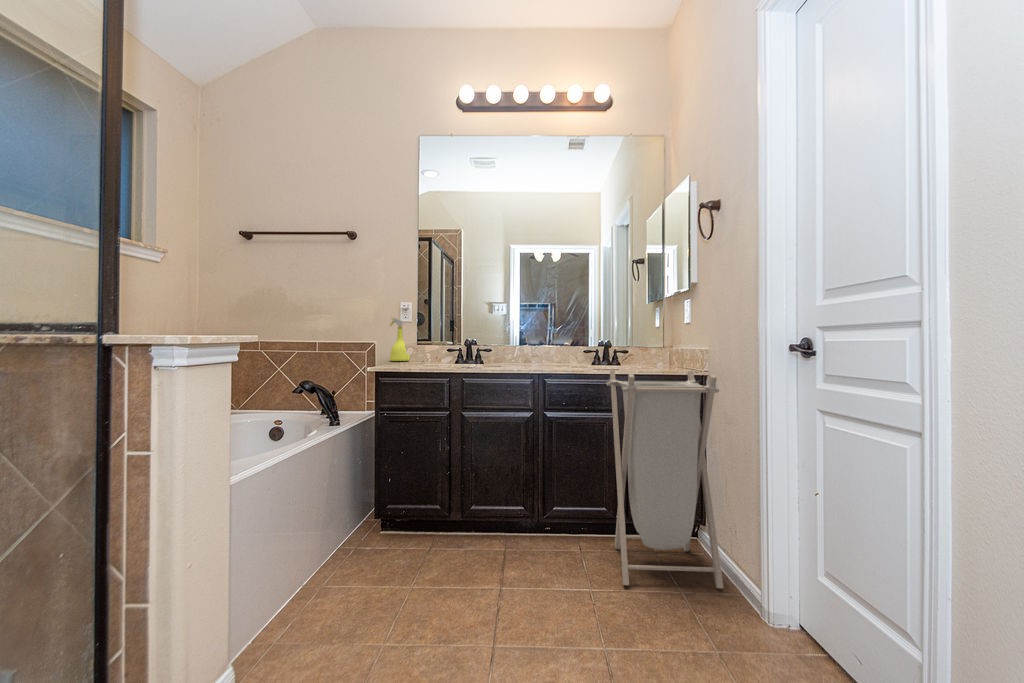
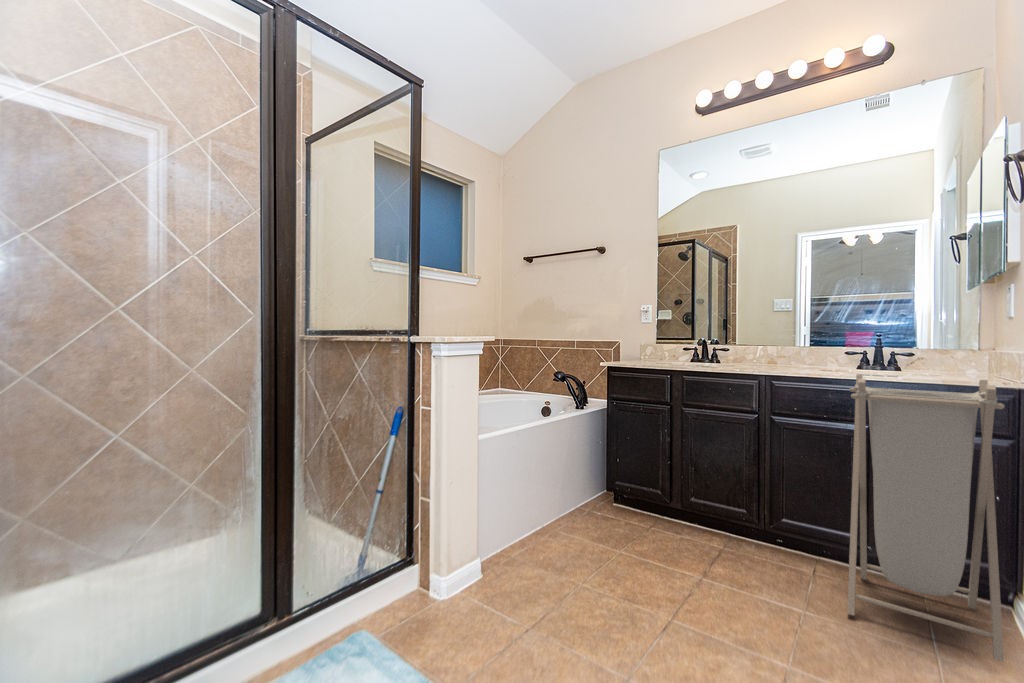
spray bottle: present [390,318,410,361] -> none [633,318,651,358]

